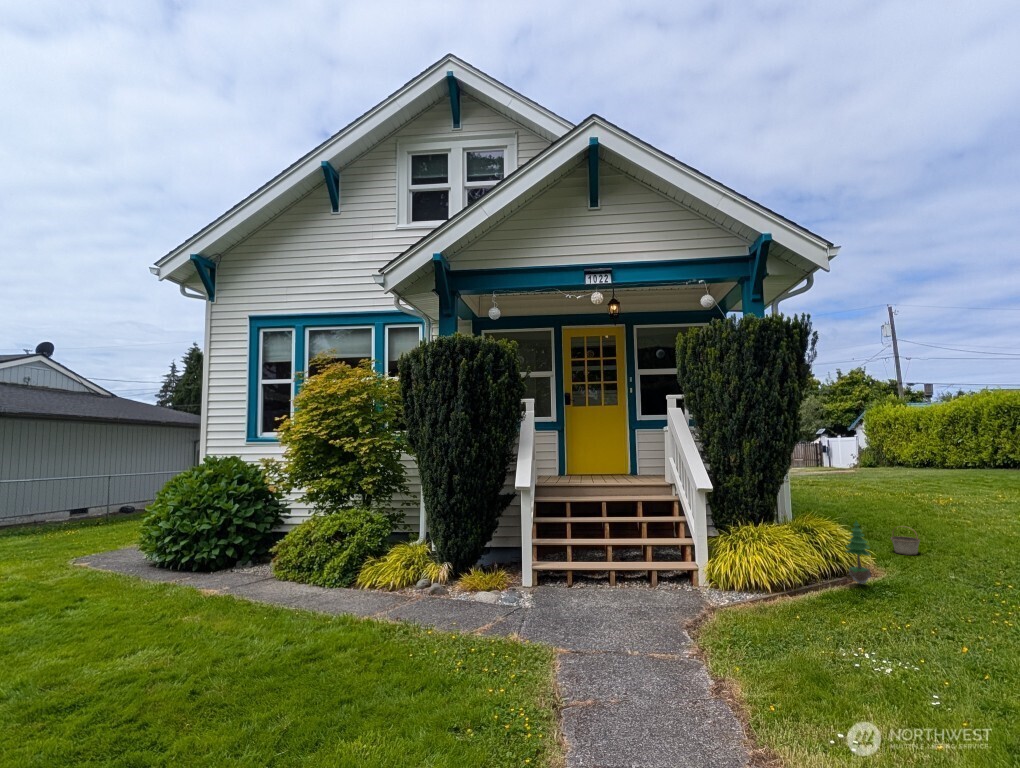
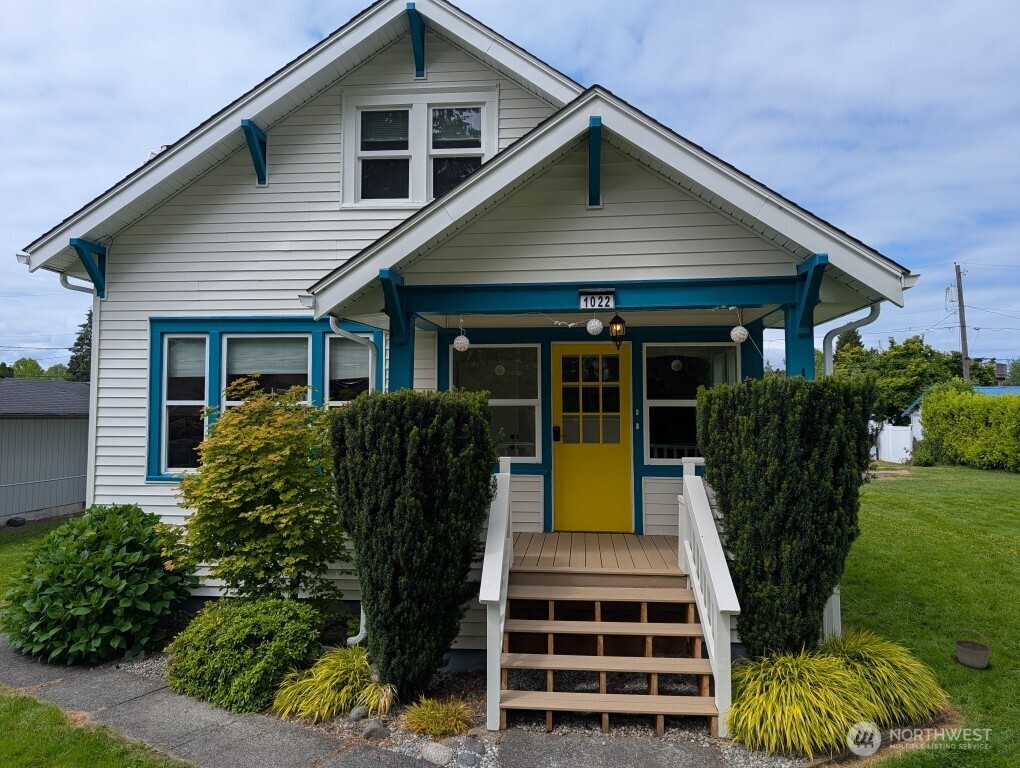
potted tree: present [846,521,871,584] -> none [904,656,940,740]

